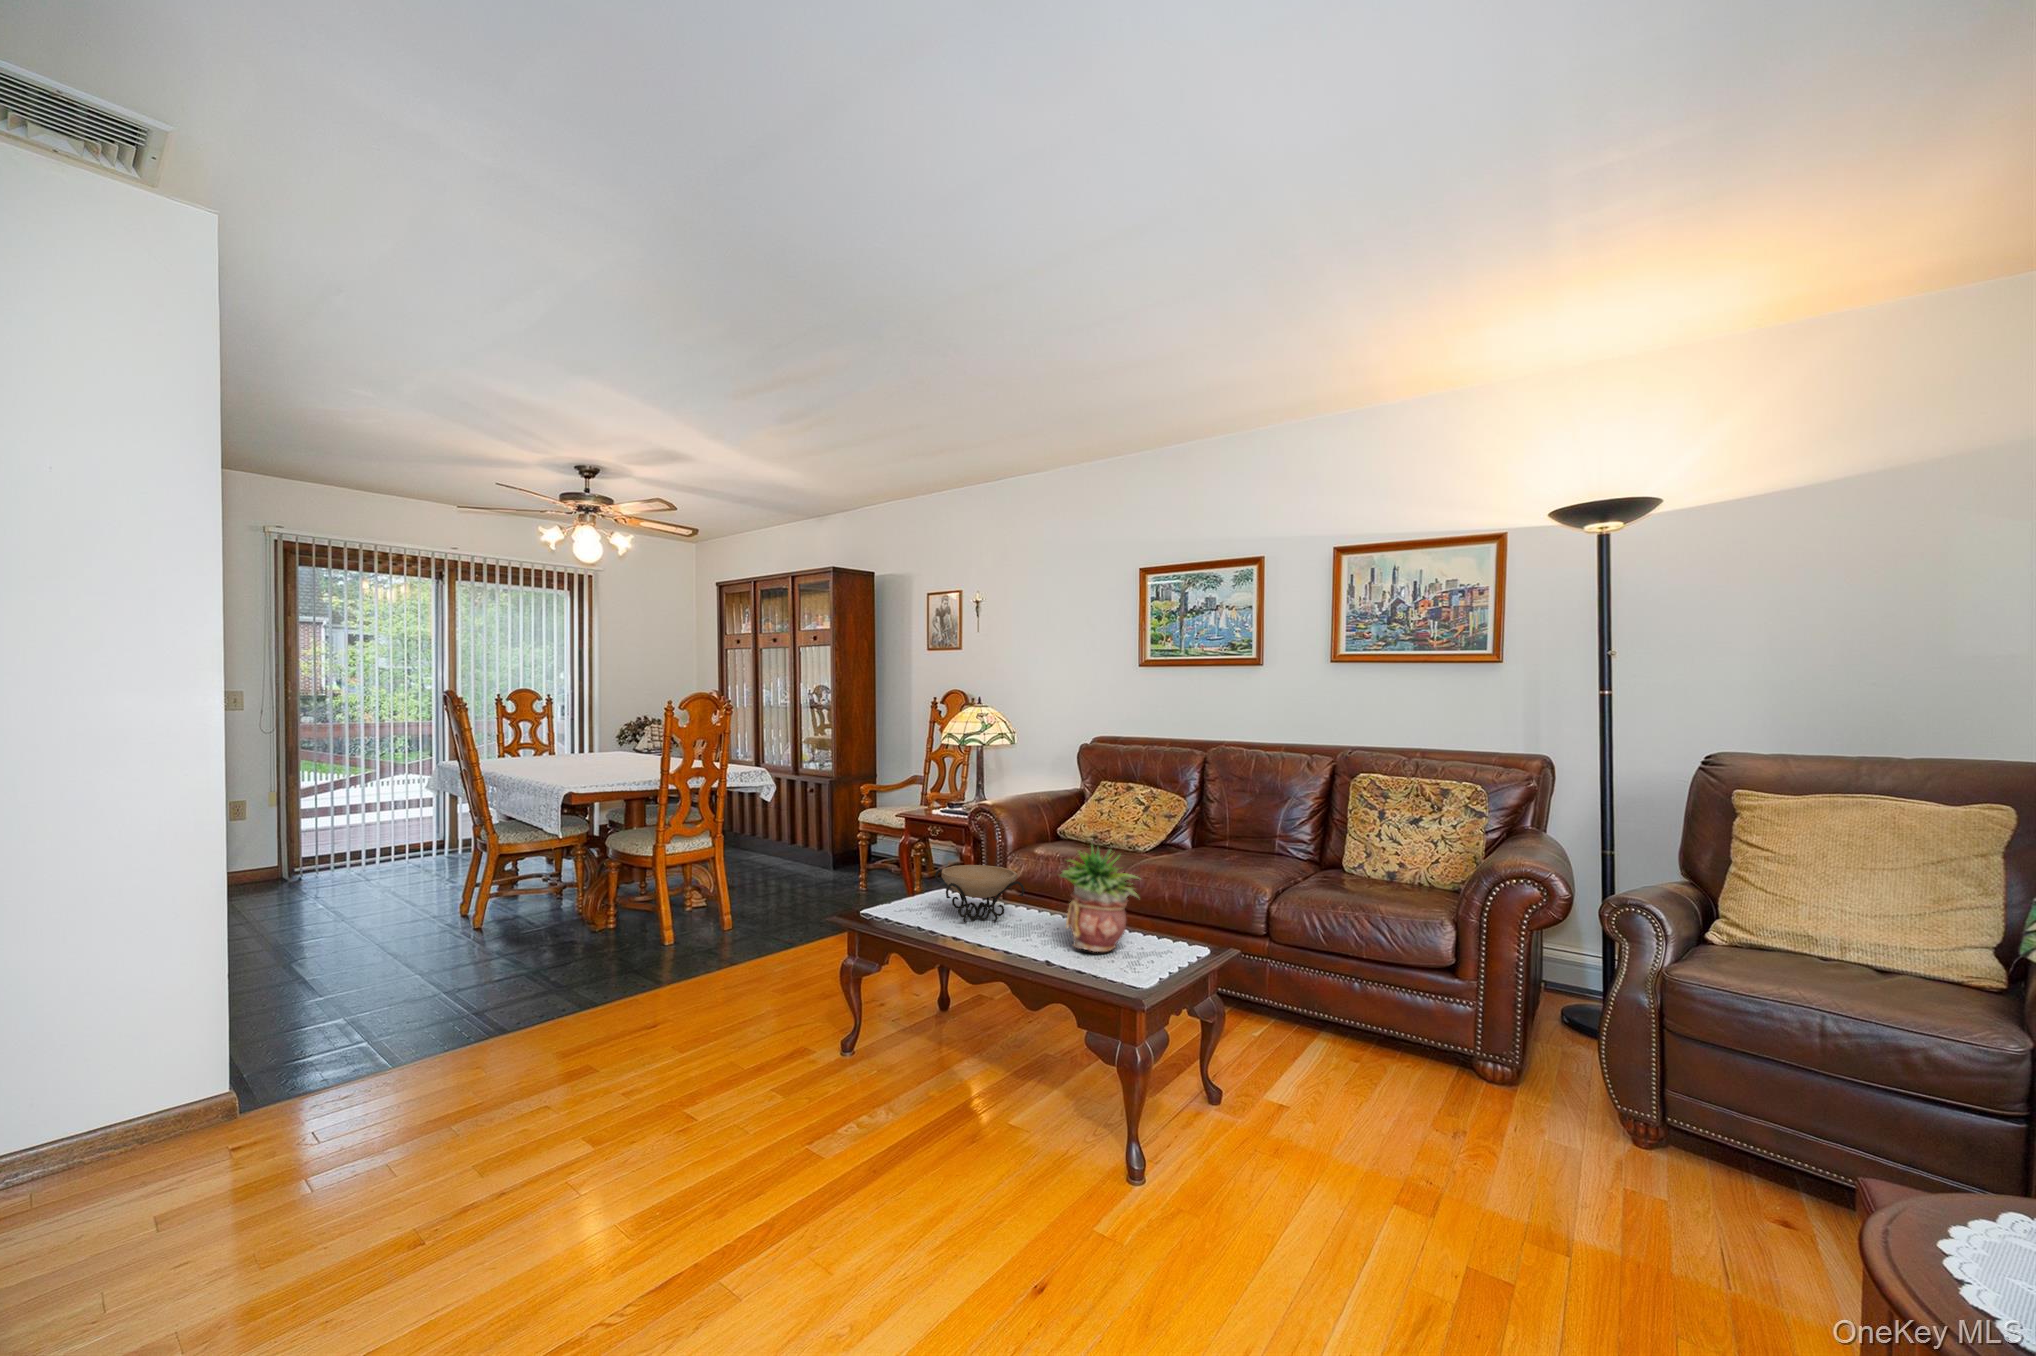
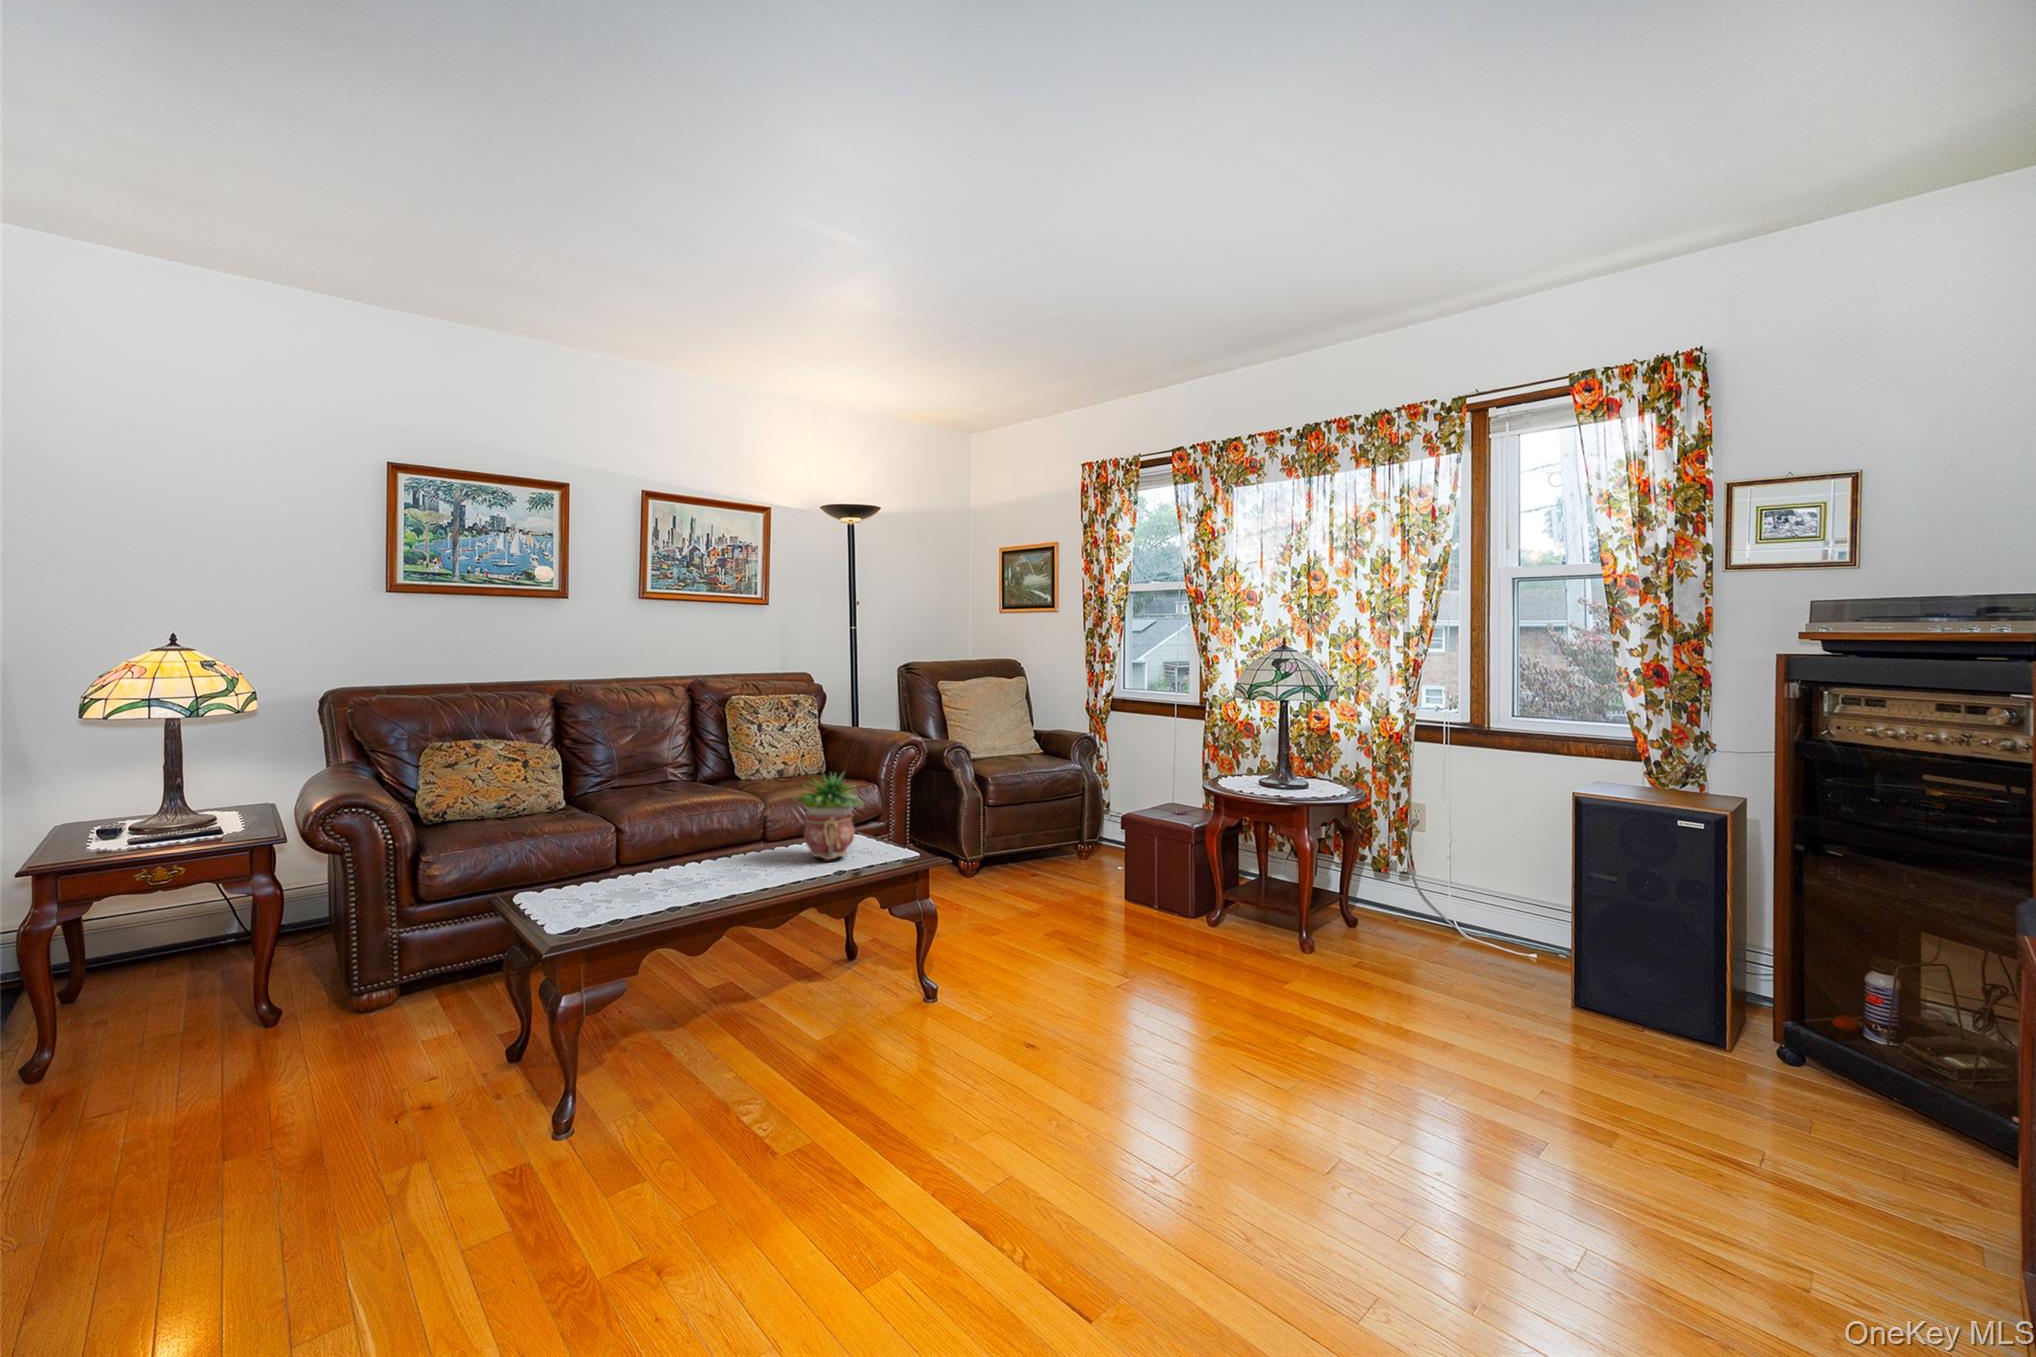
decorative bowl: present [935,865,1025,923] -> none [631,825,741,888]

